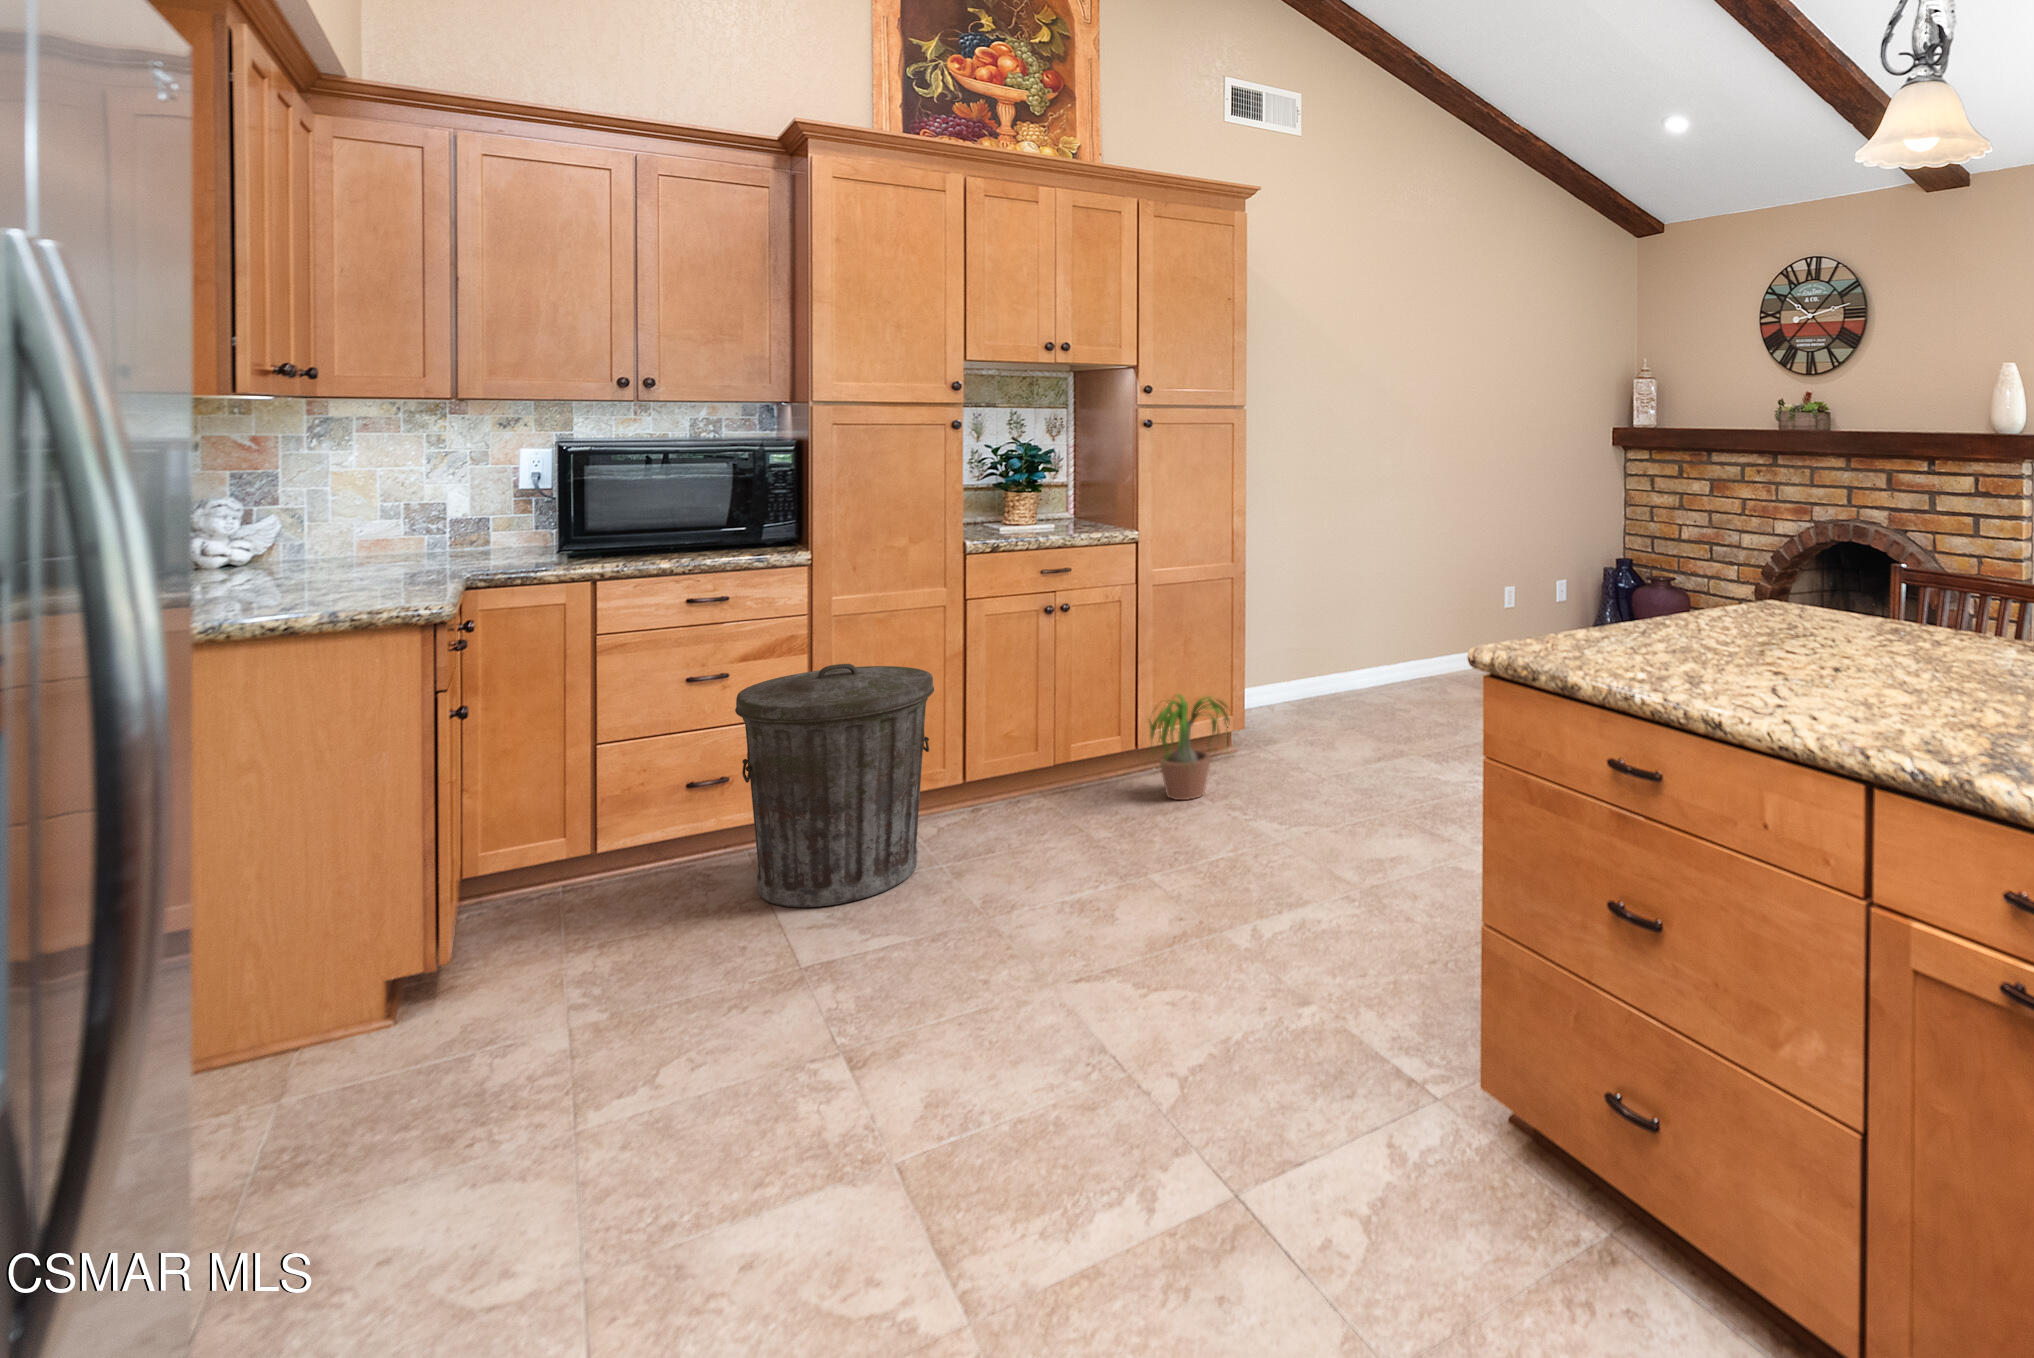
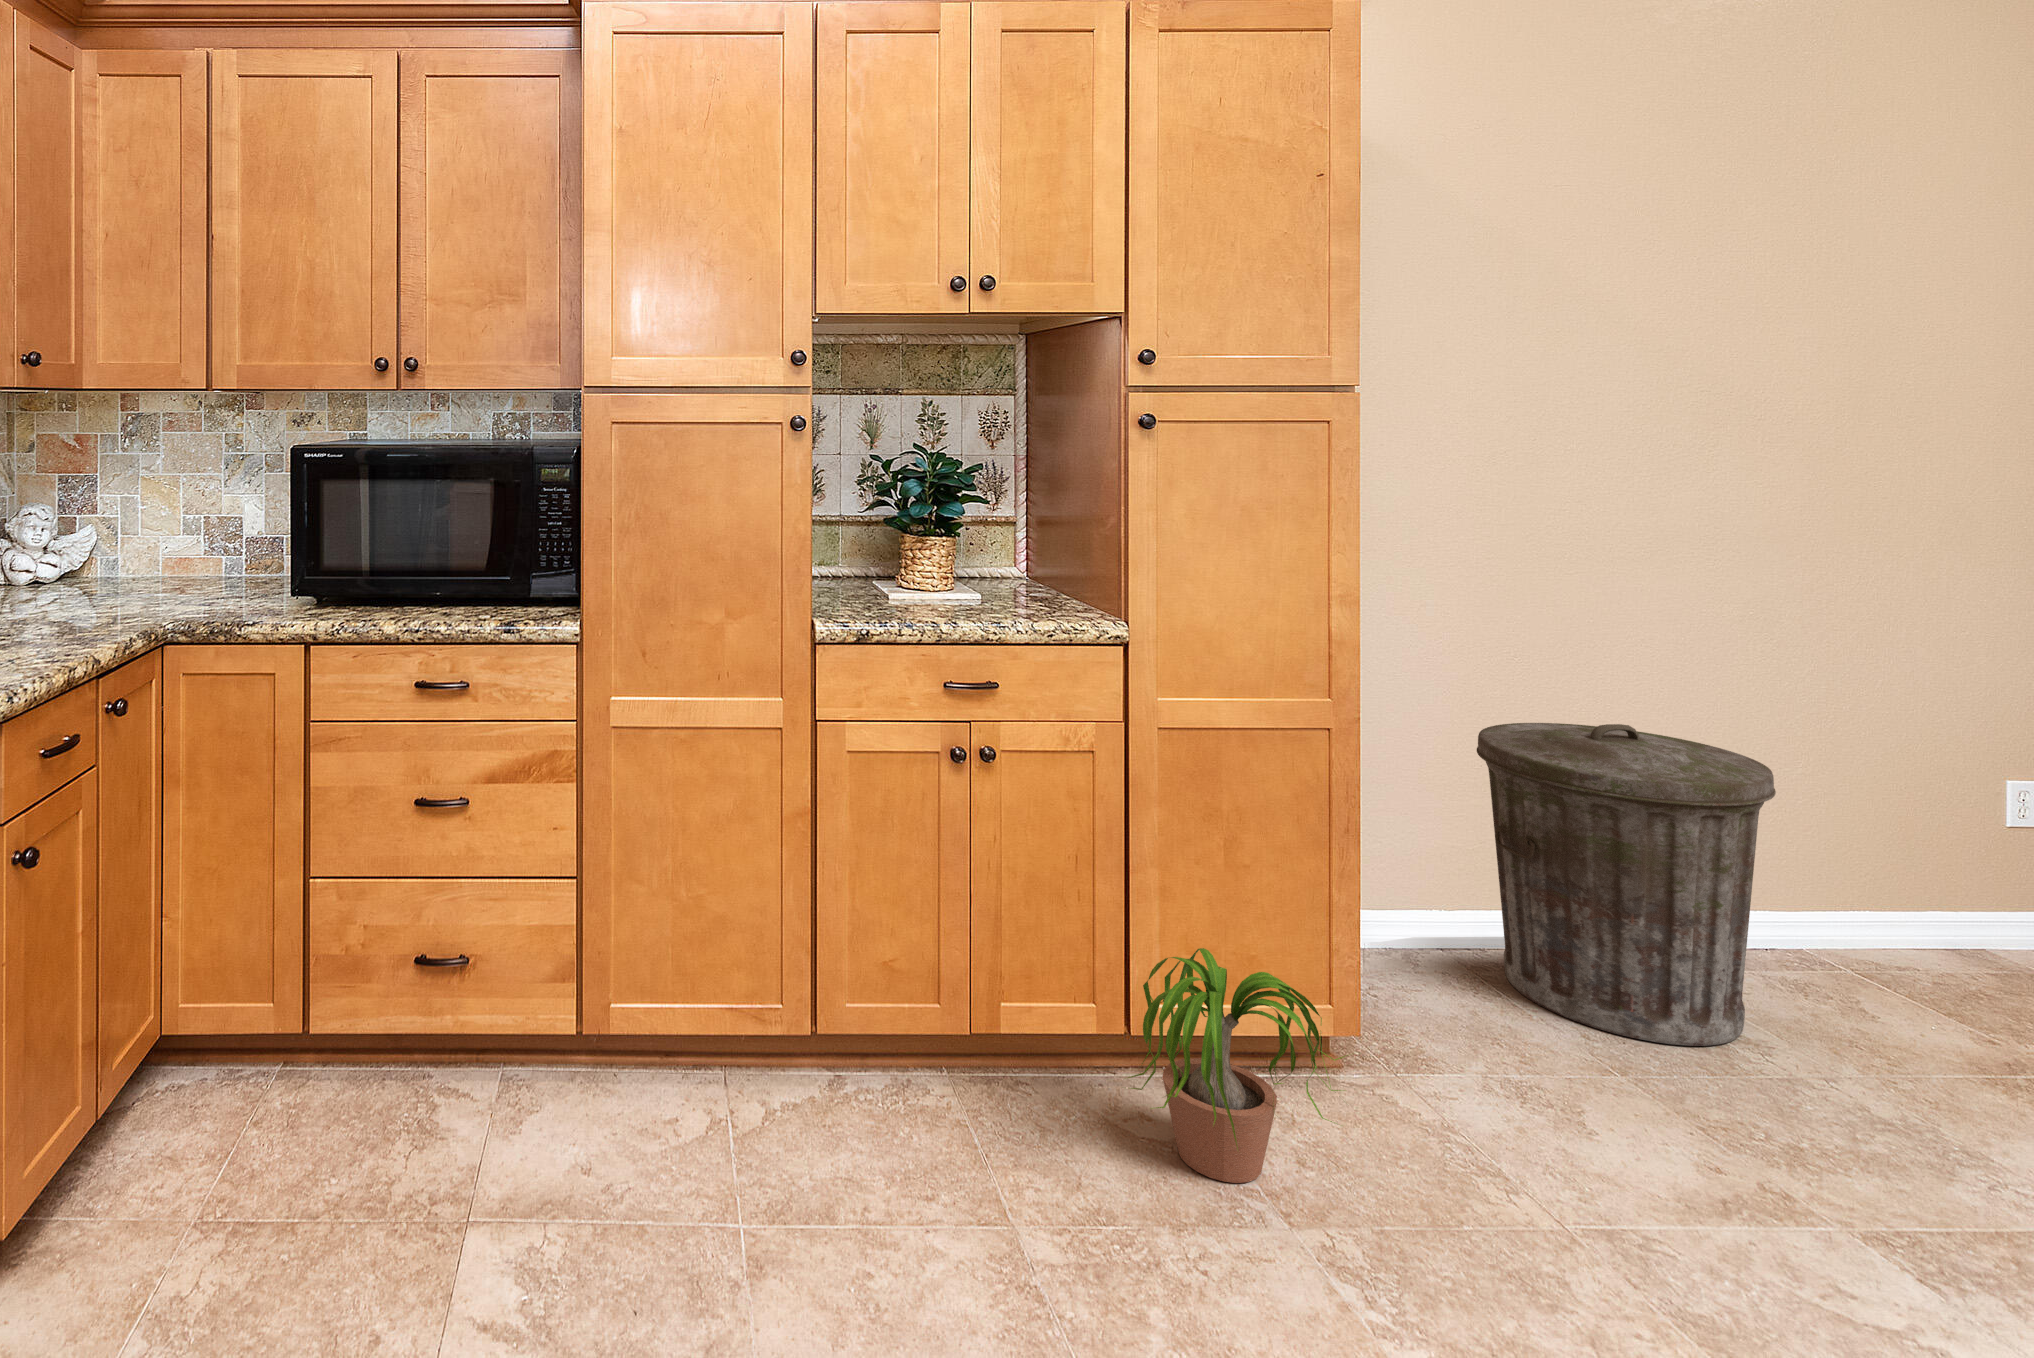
trash can: present [735,664,934,907] -> present [1477,723,1776,1046]

